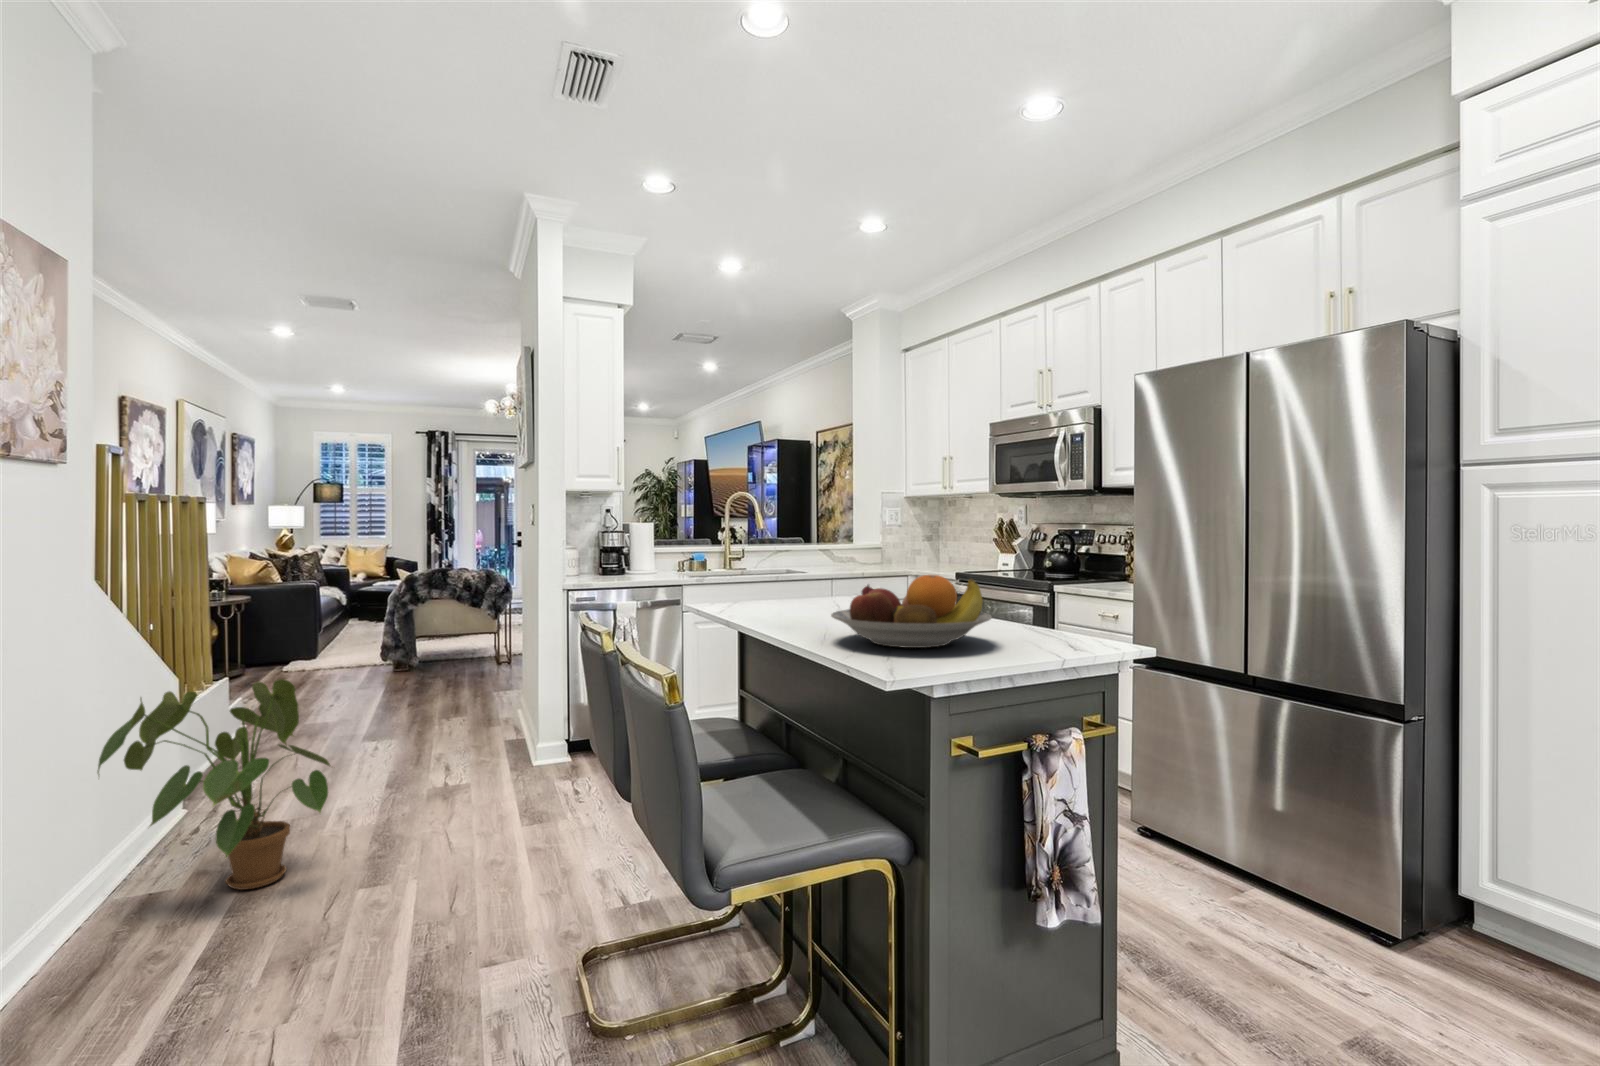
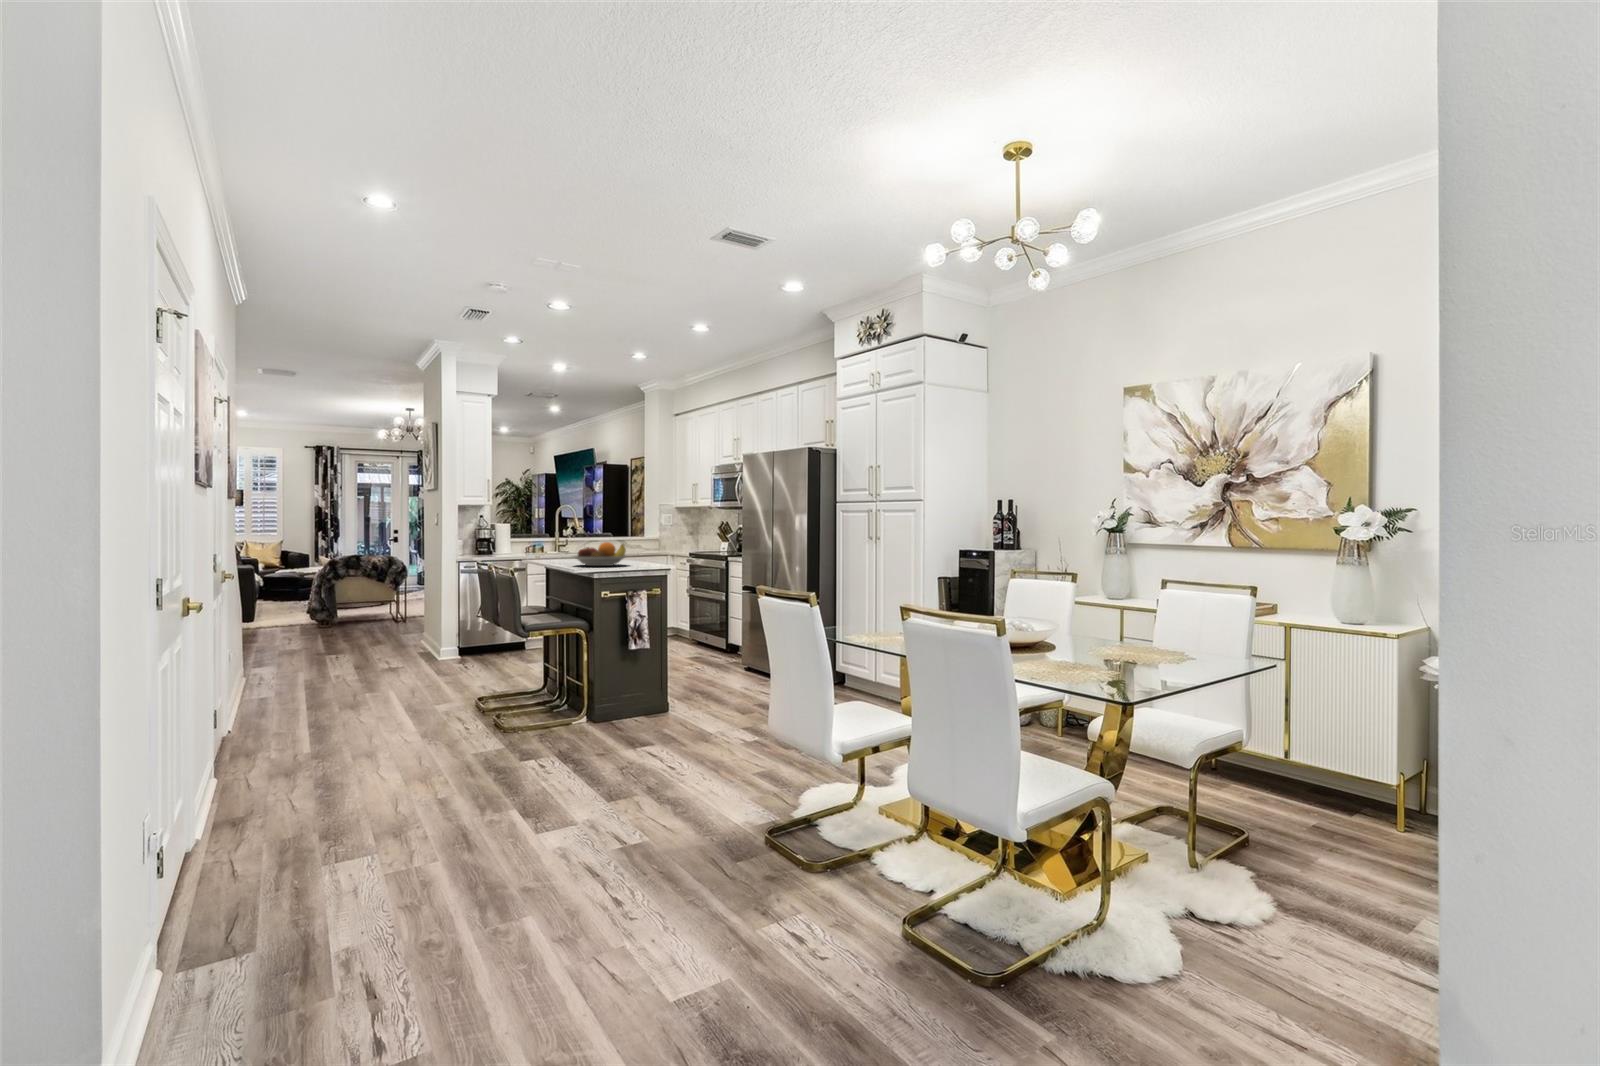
house plant: present [98,679,330,890] -> none [252,596,355,691]

